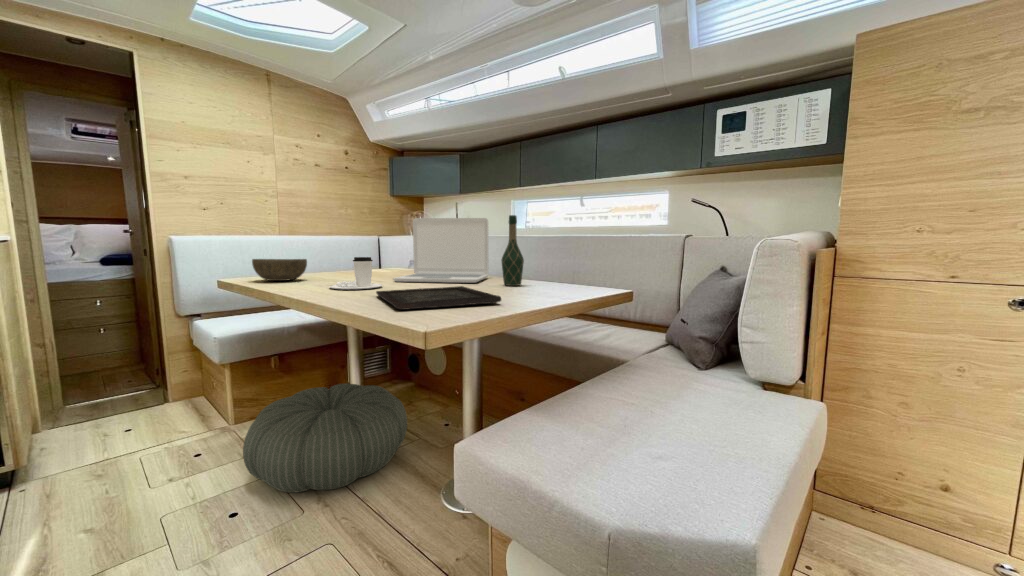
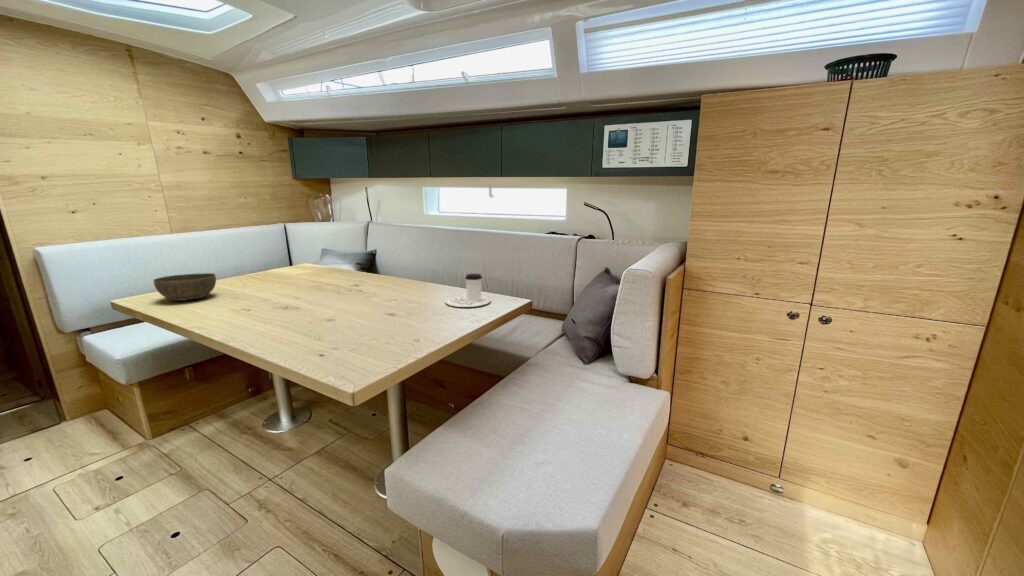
wine bottle: present [501,215,524,286] -> none [417,230,438,294]
laptop: present [393,218,488,283] -> none [311,223,406,293]
coffee cup: present [329,257,382,290] -> present [445,274,491,307]
tray: present [376,286,501,310] -> none [299,305,418,349]
pouf: present [243,384,407,493] -> none [175,391,338,504]

